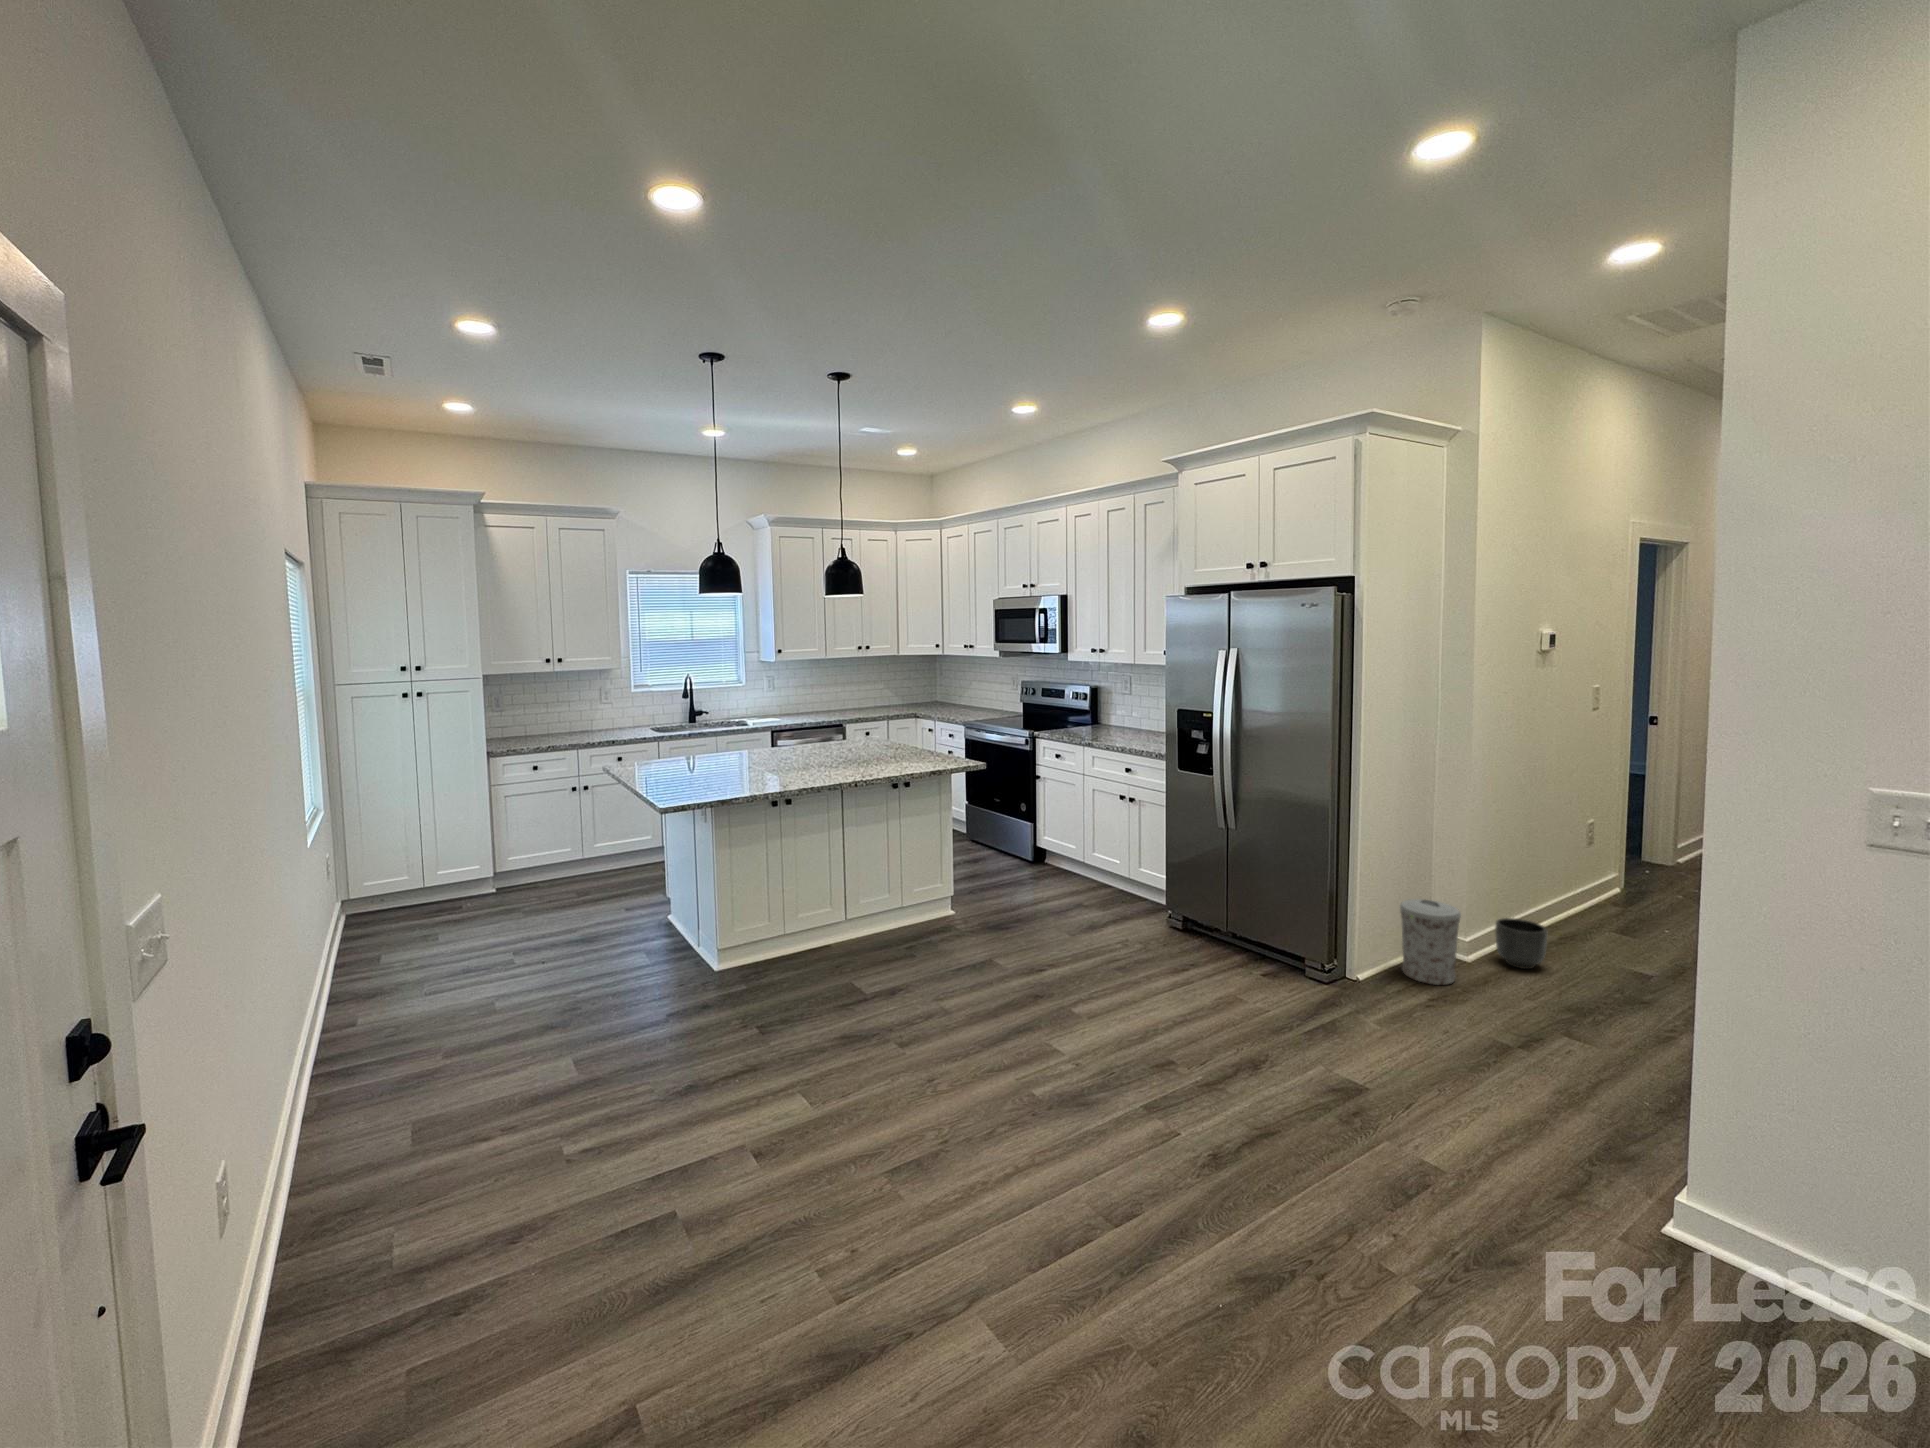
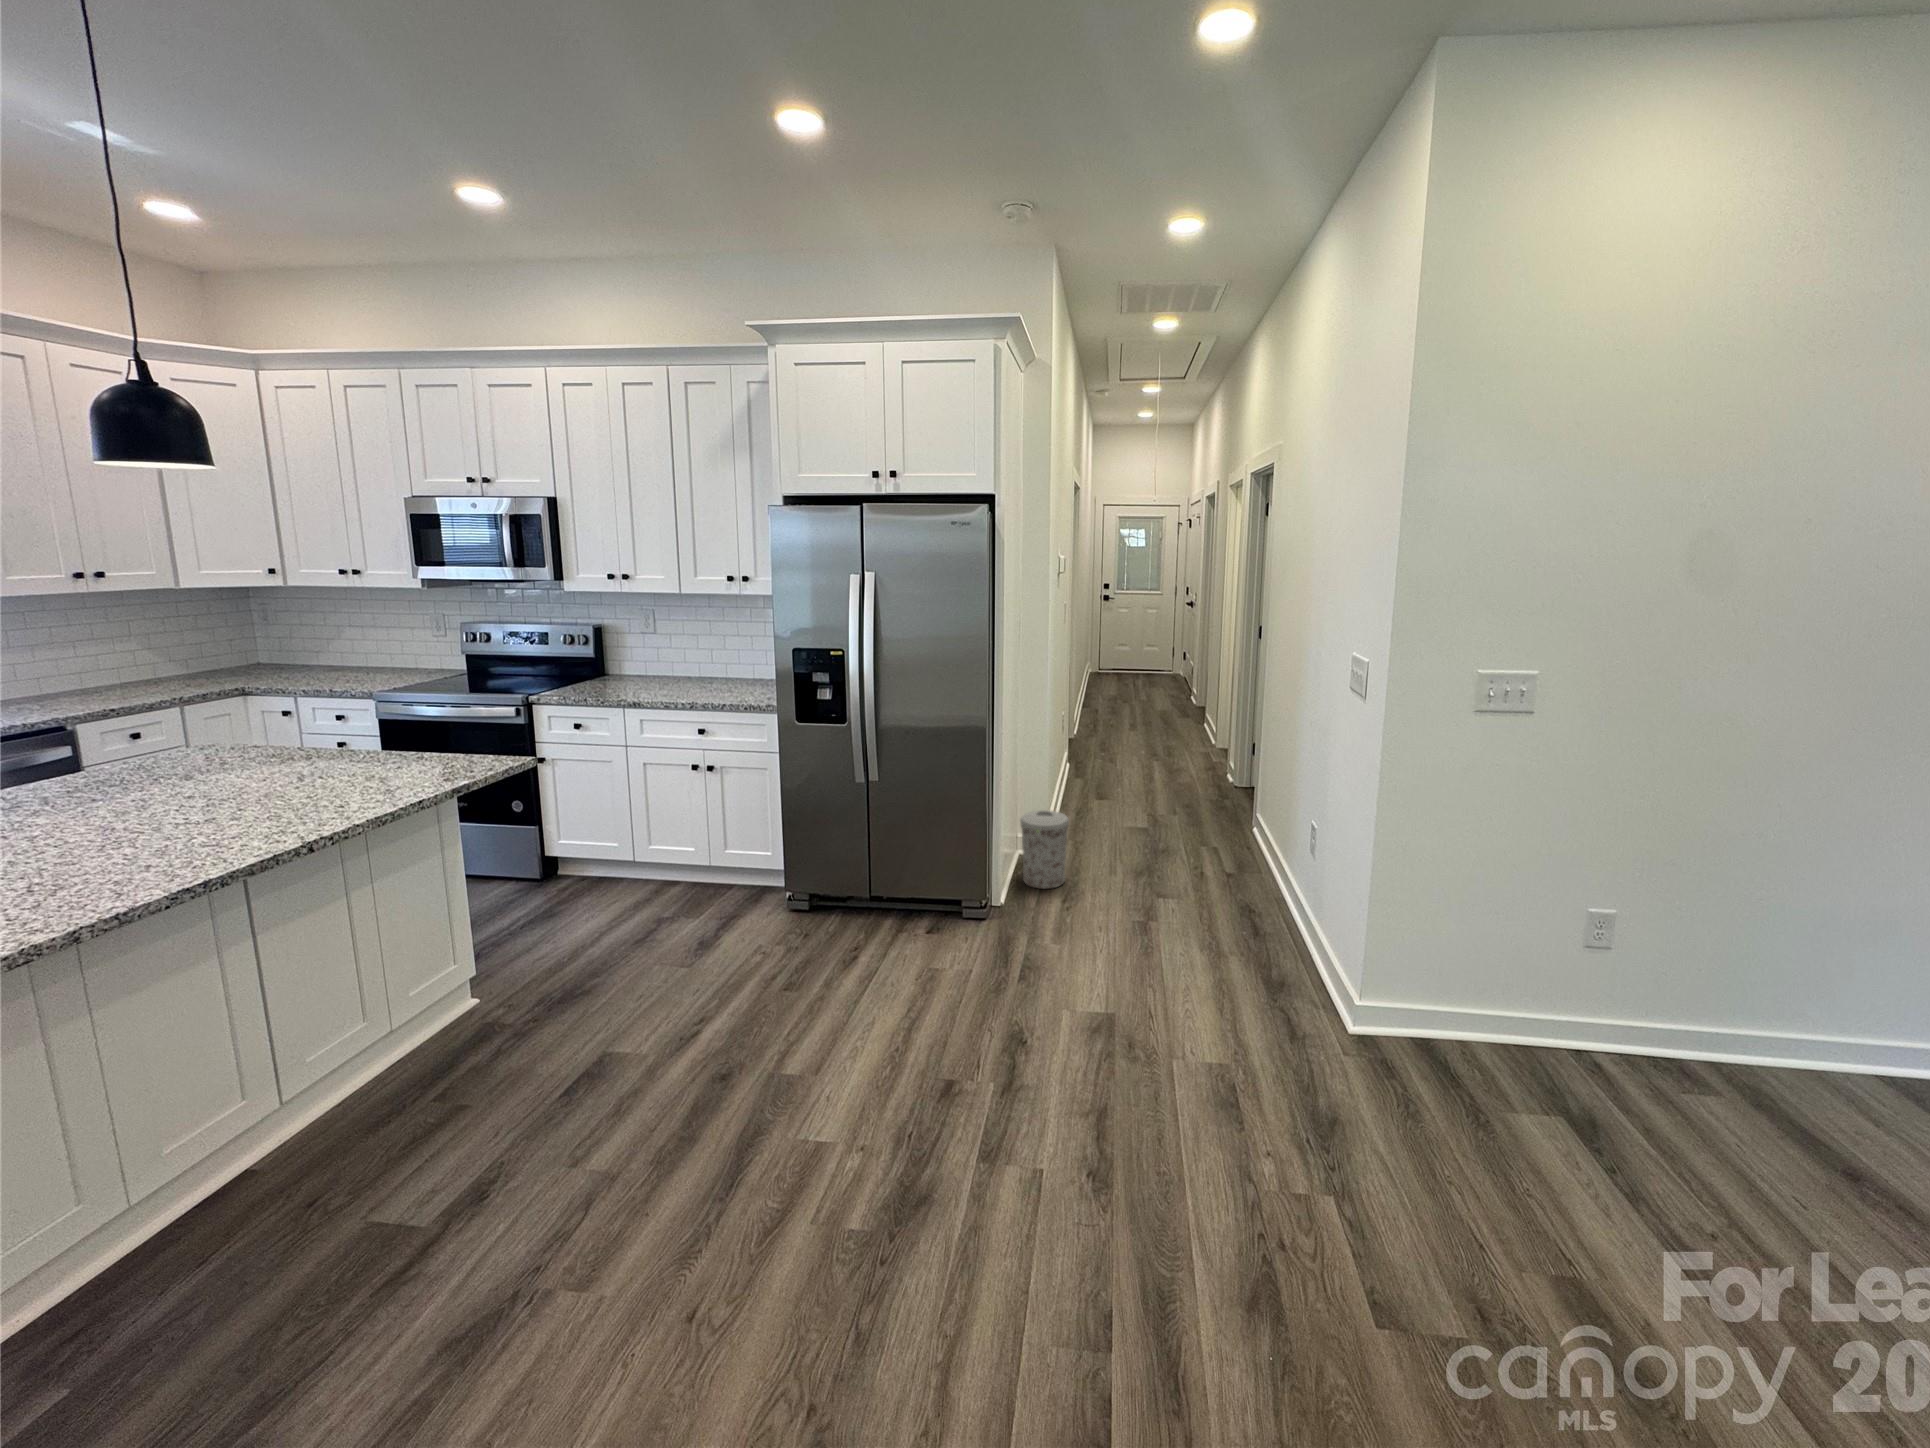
planter: present [1495,918,1547,969] -> none [1067,808,1103,850]

